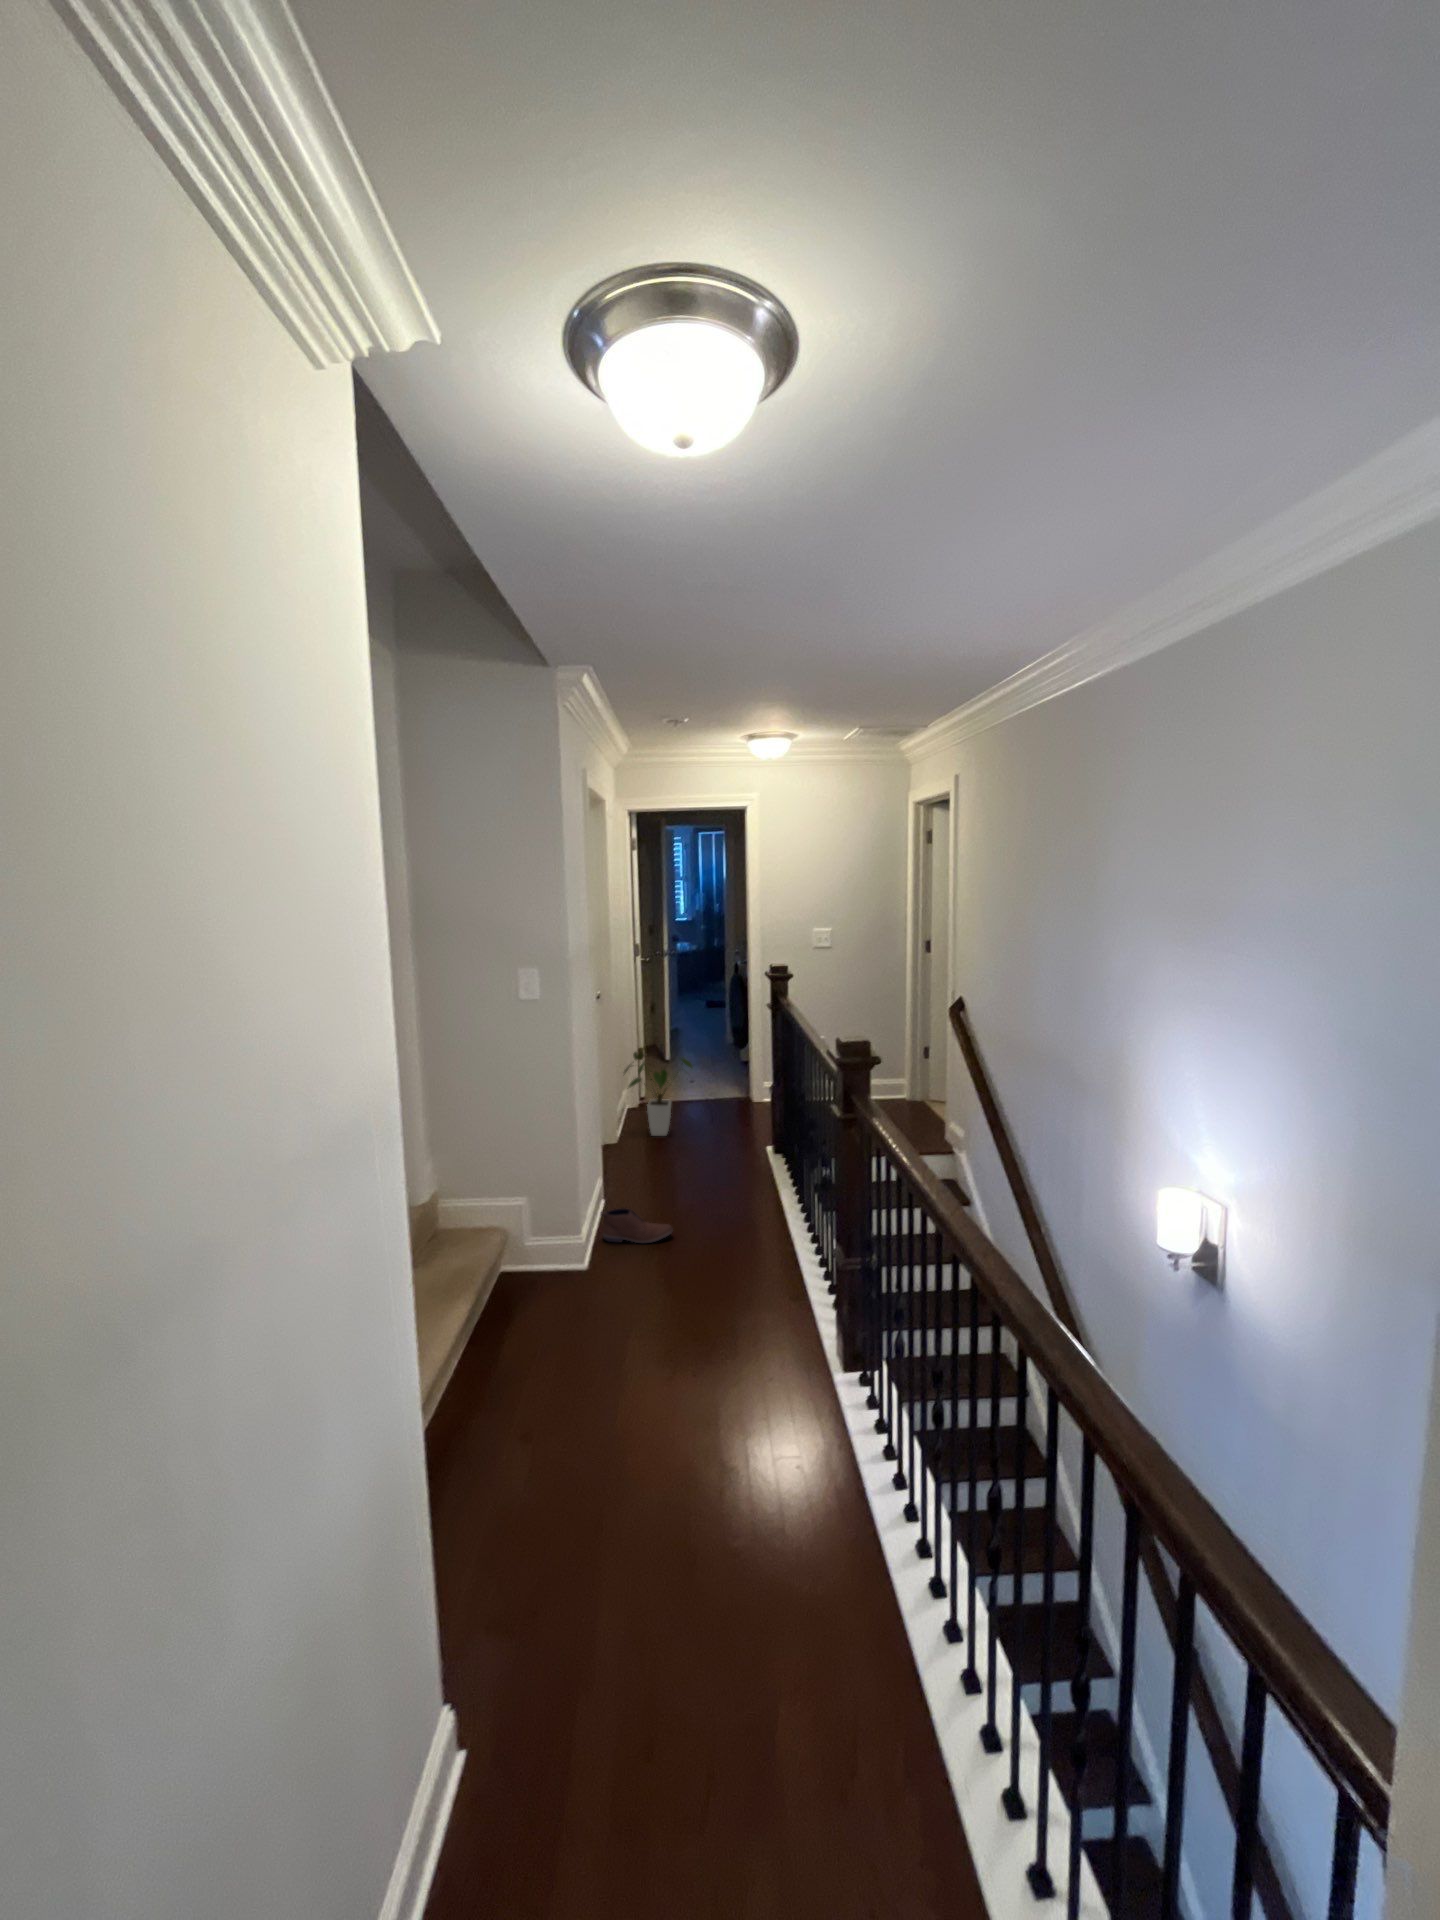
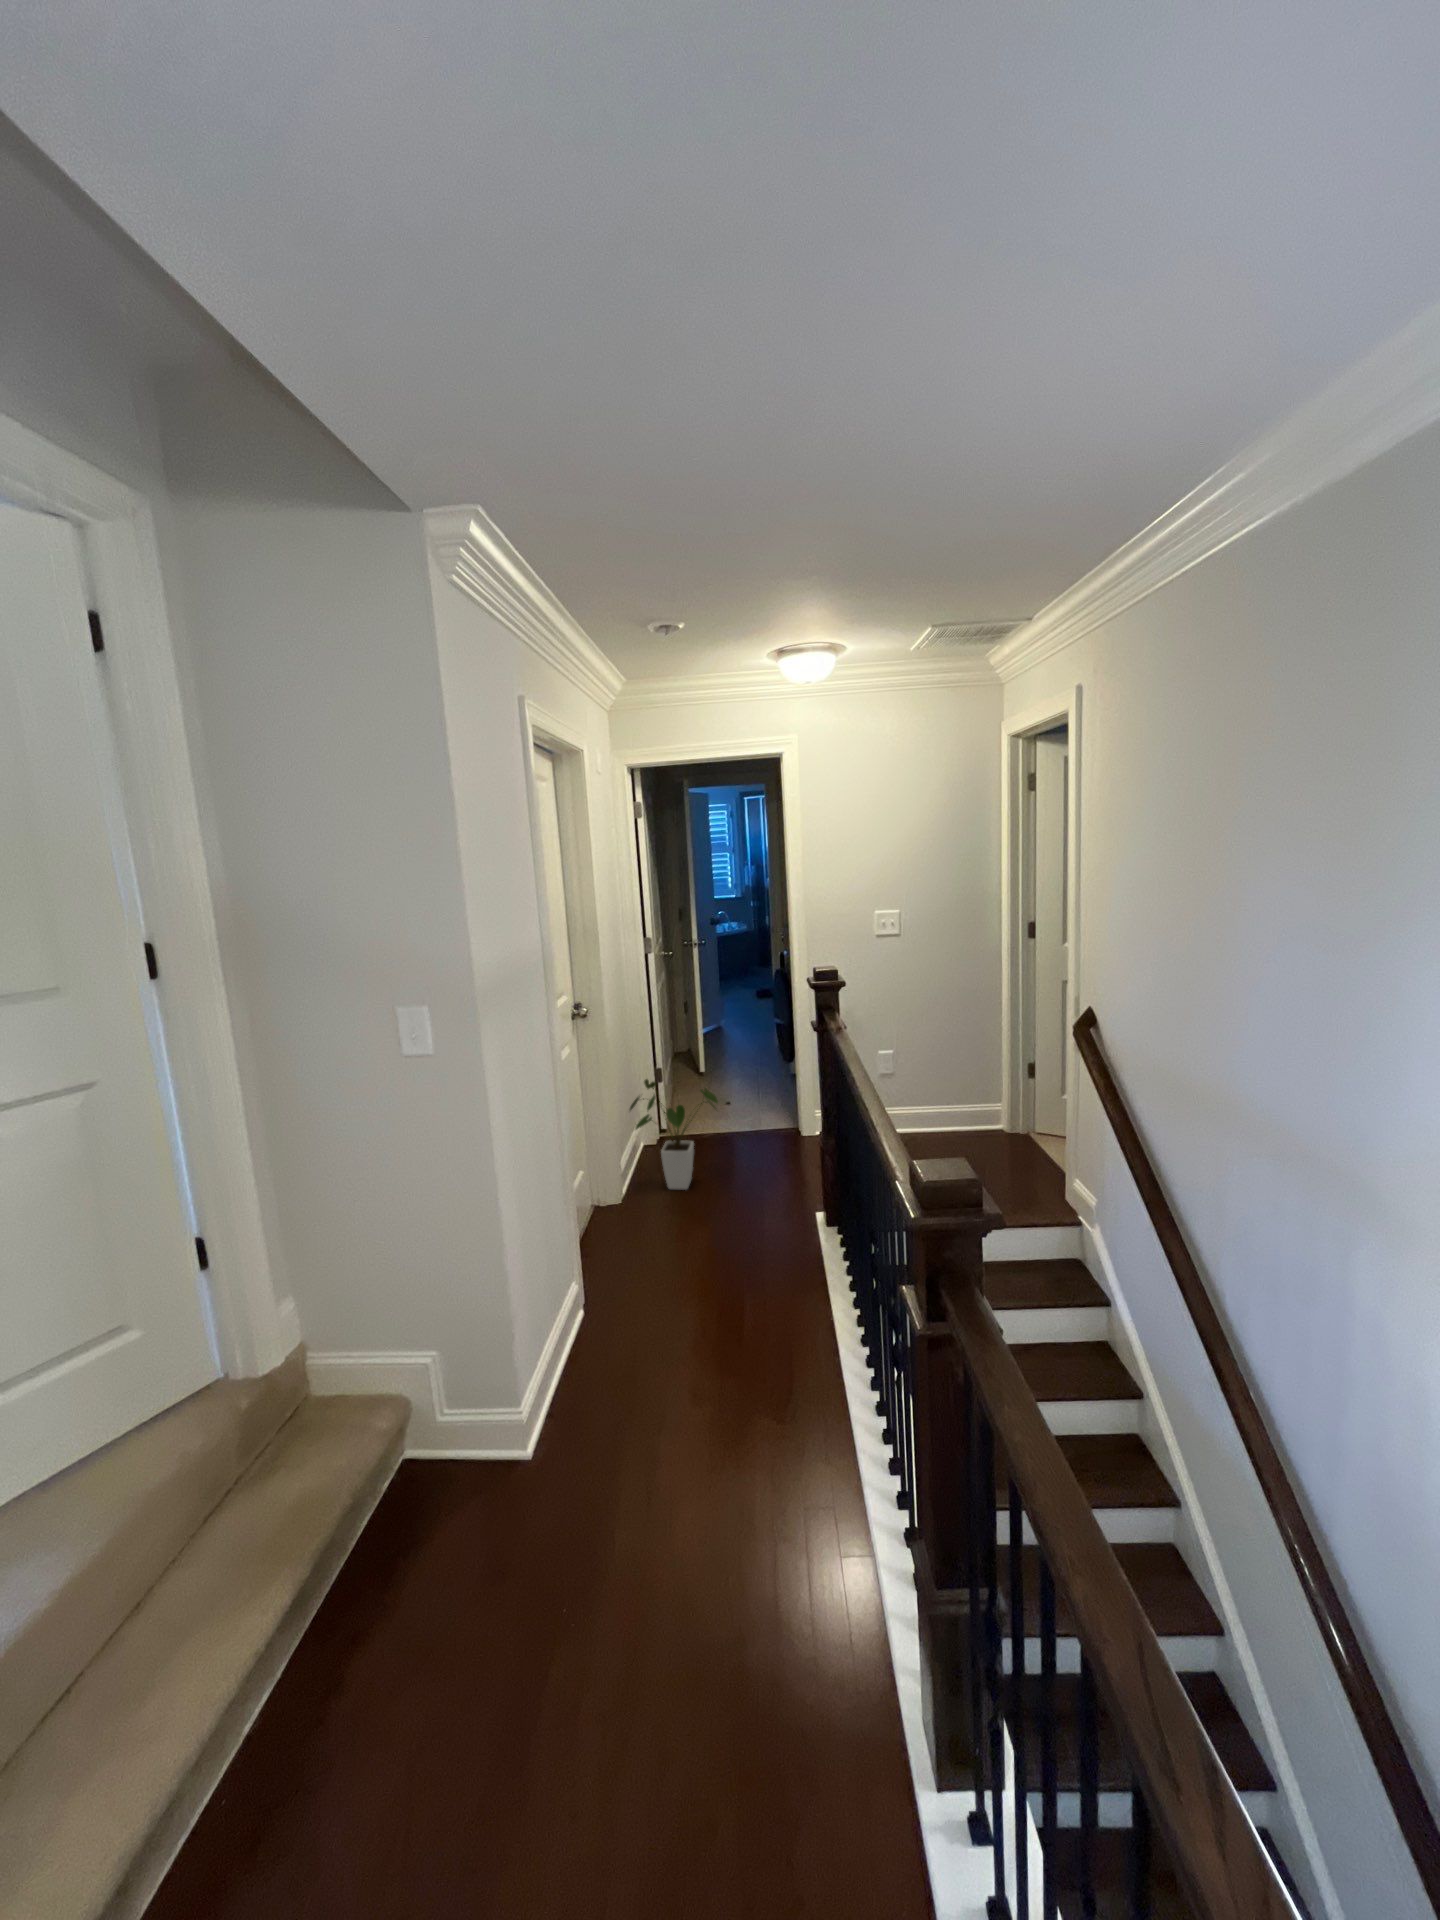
shoe: present [601,1208,673,1243] -> none [564,1342,671,1399]

